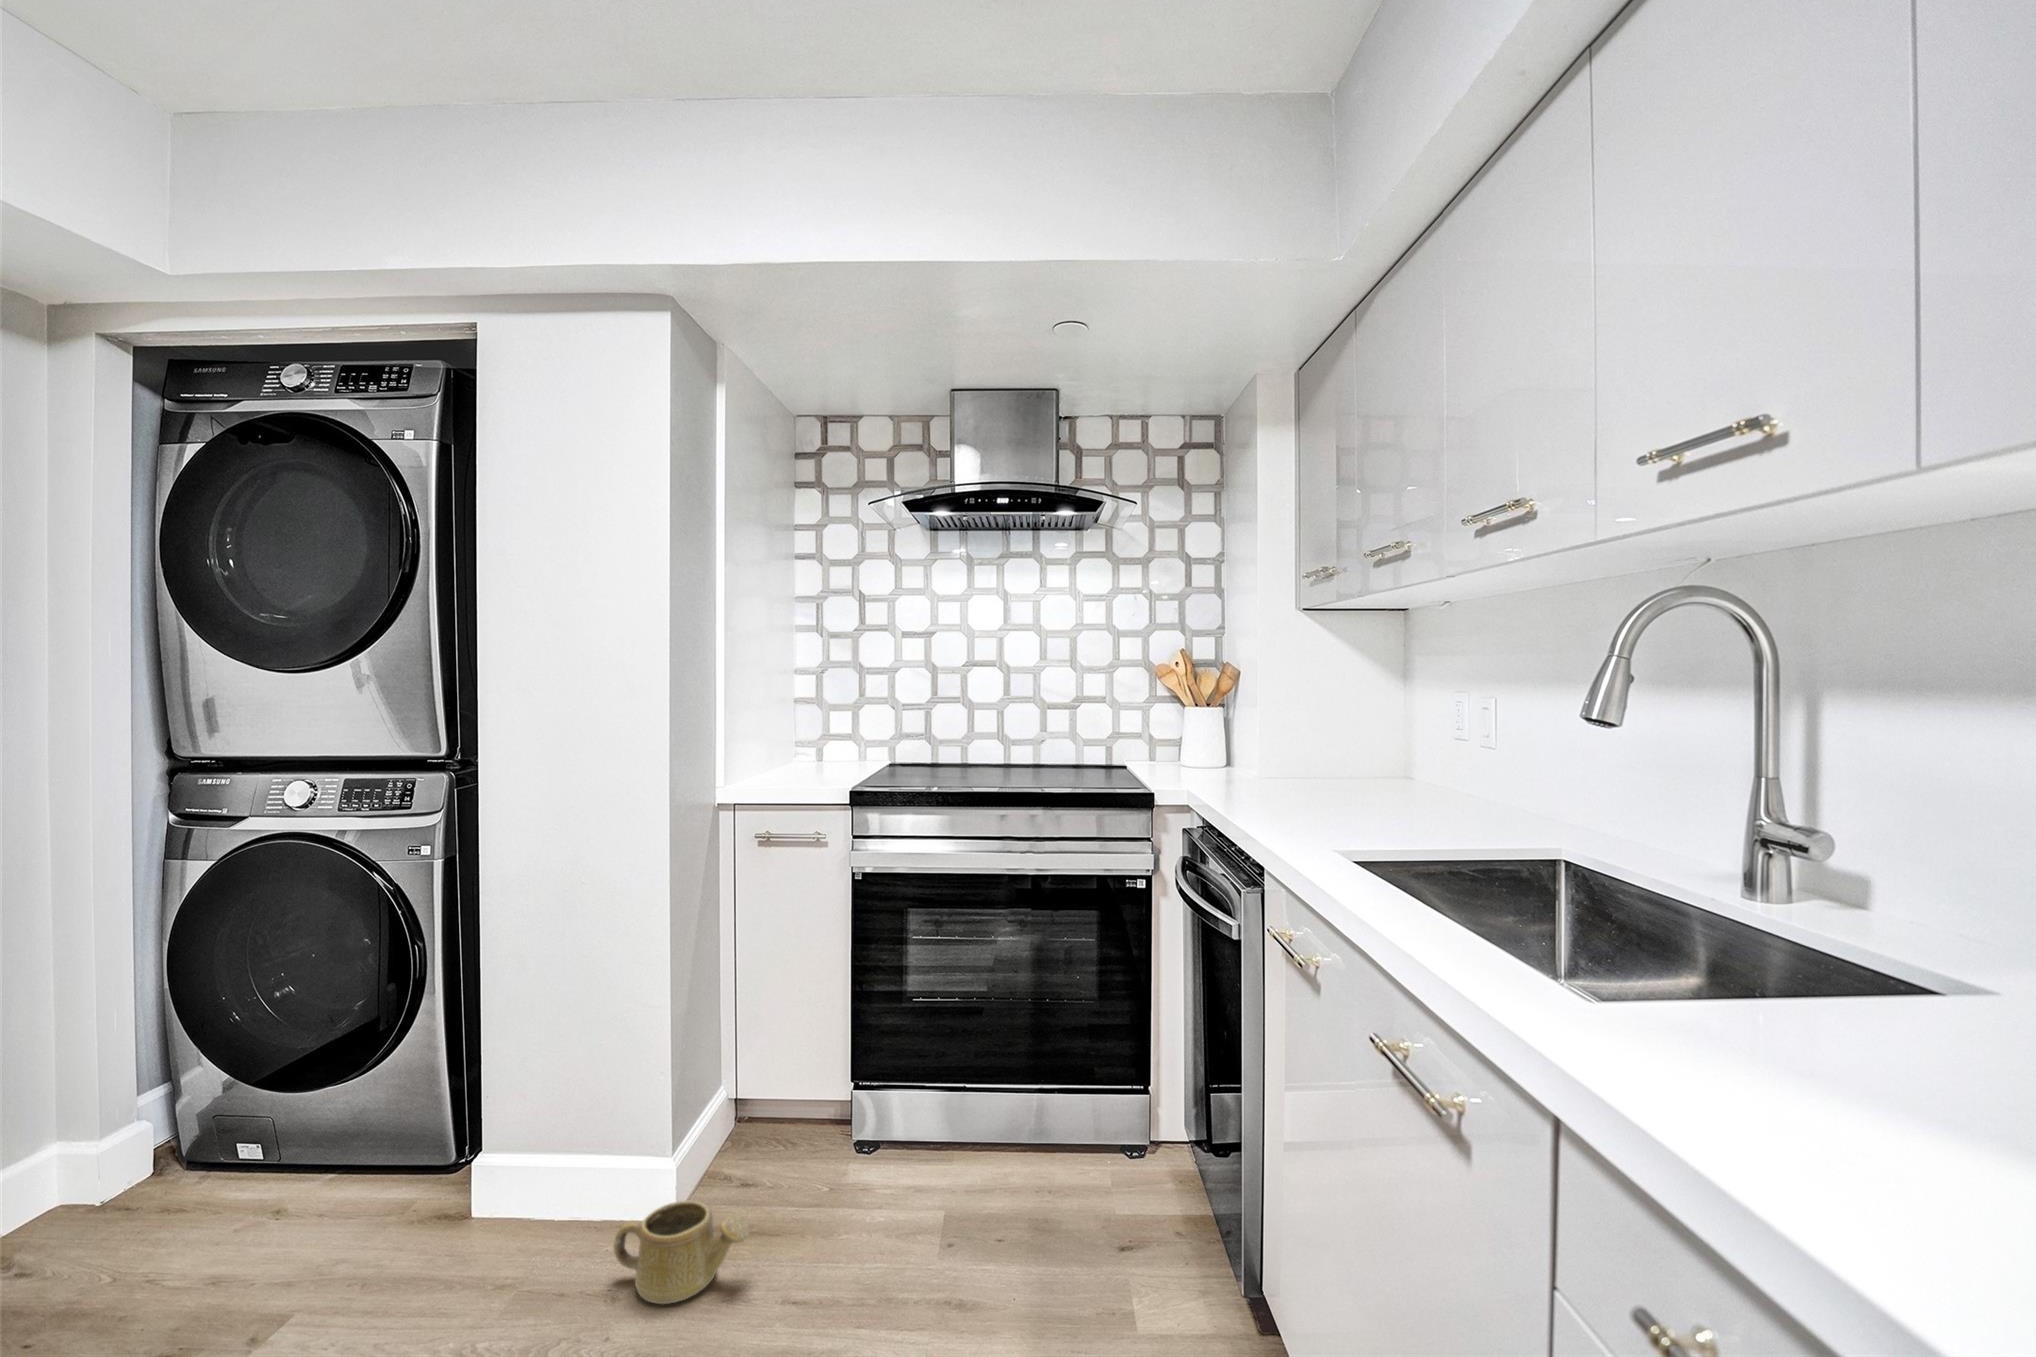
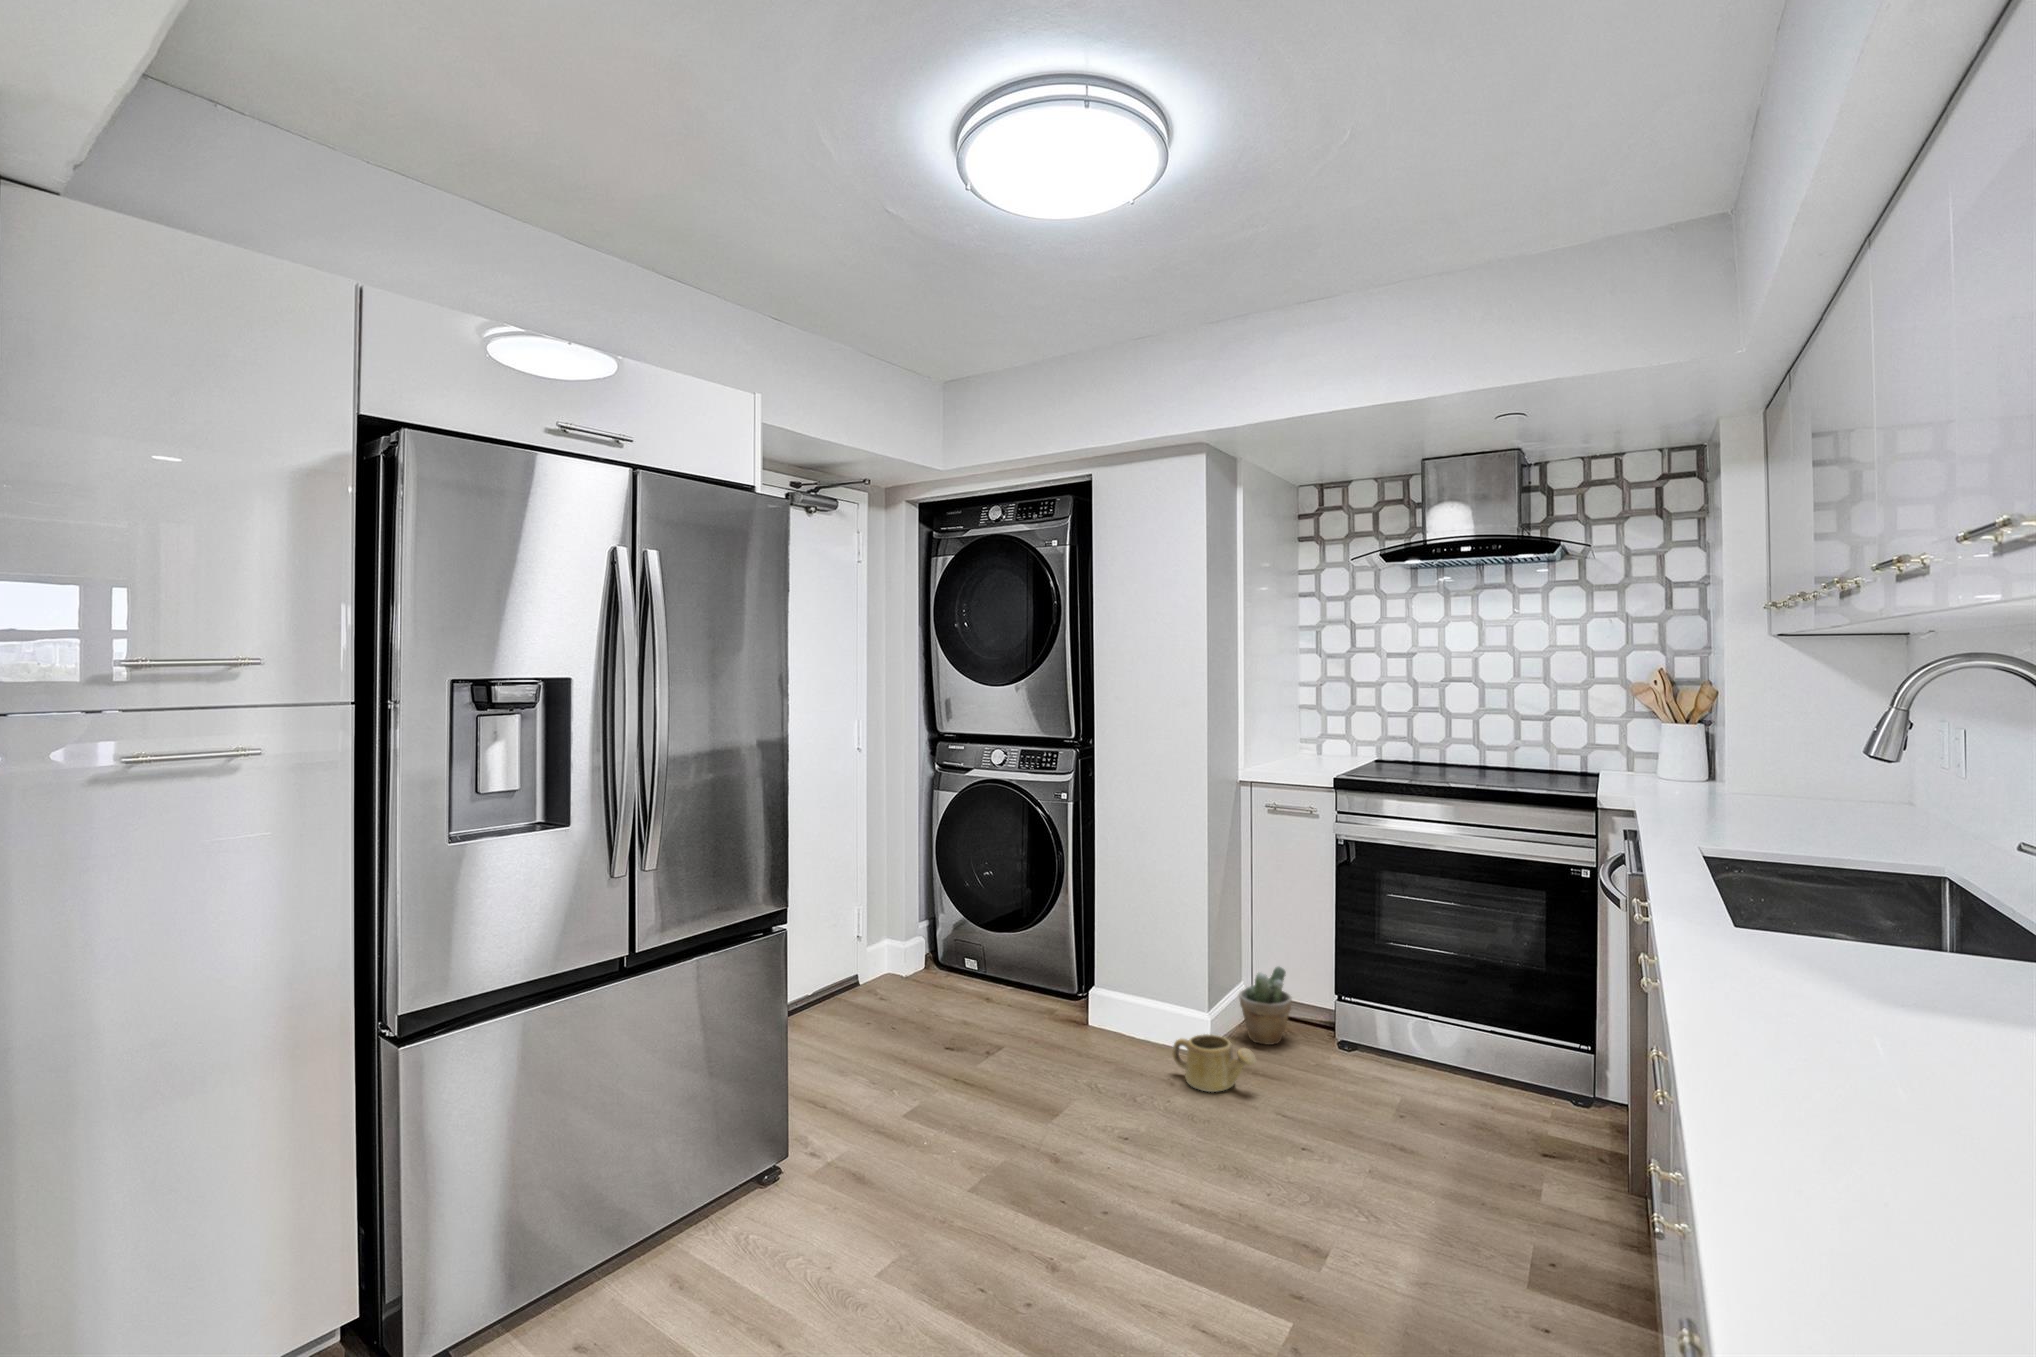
potted plant: none [718,1058,794,1177] -> present [1239,966,1292,1045]

